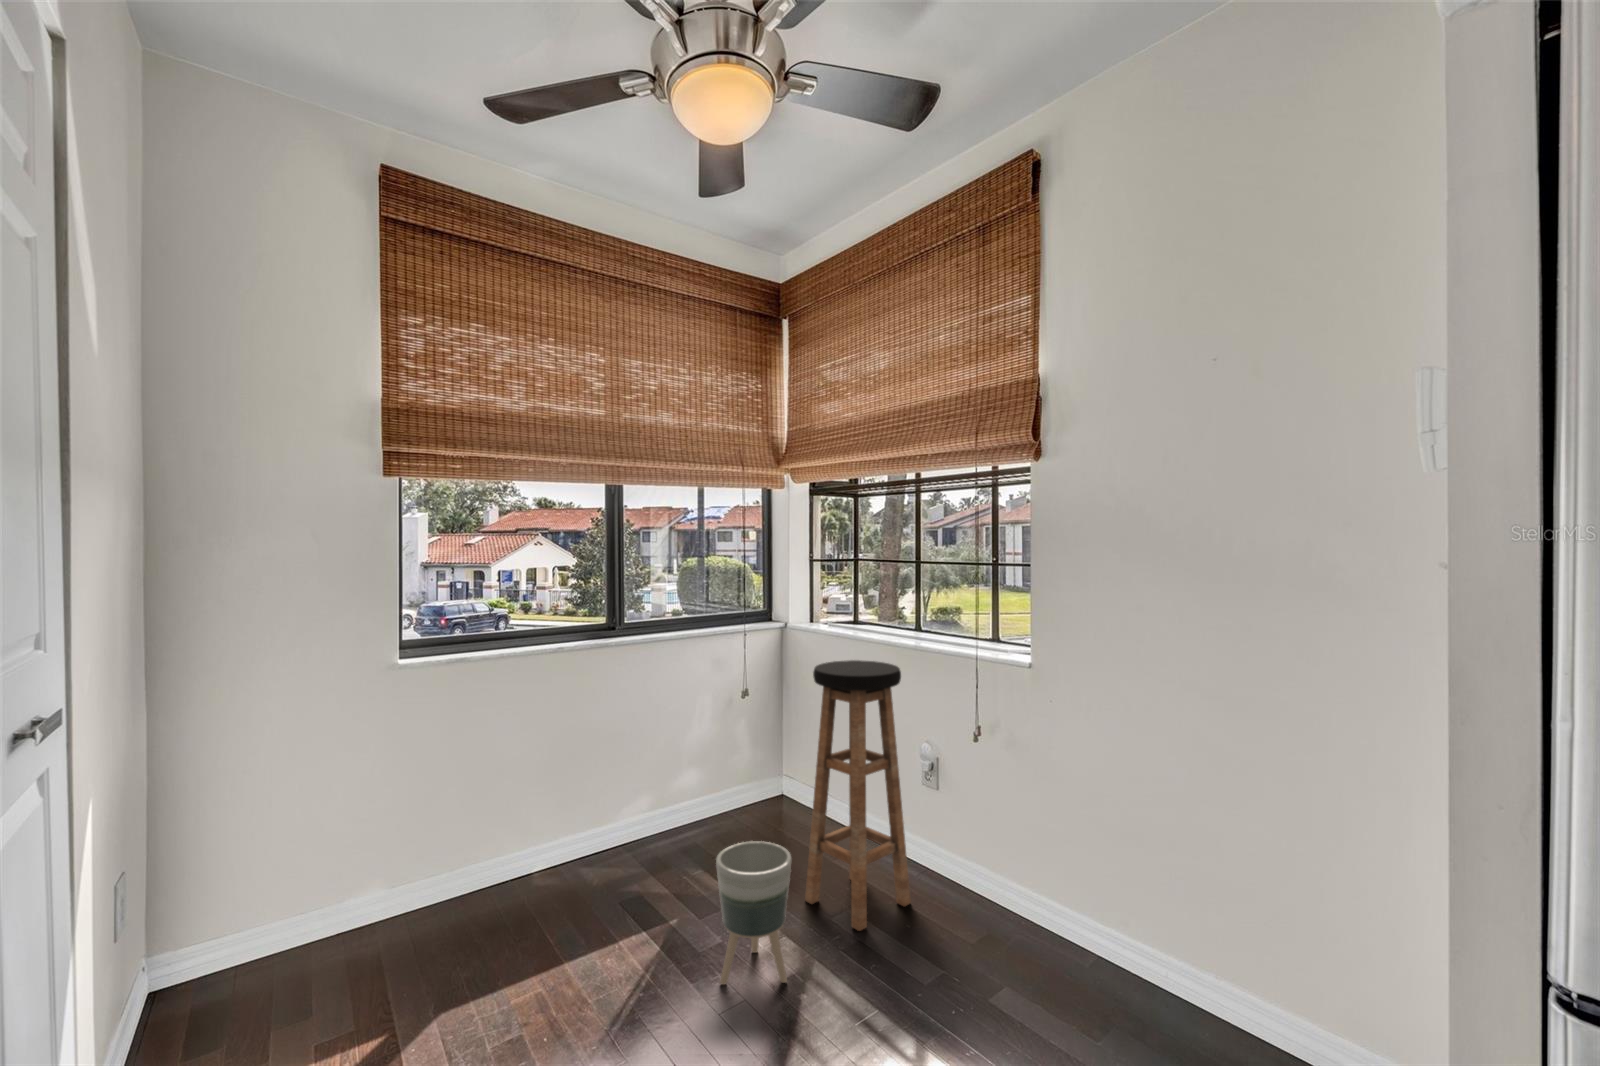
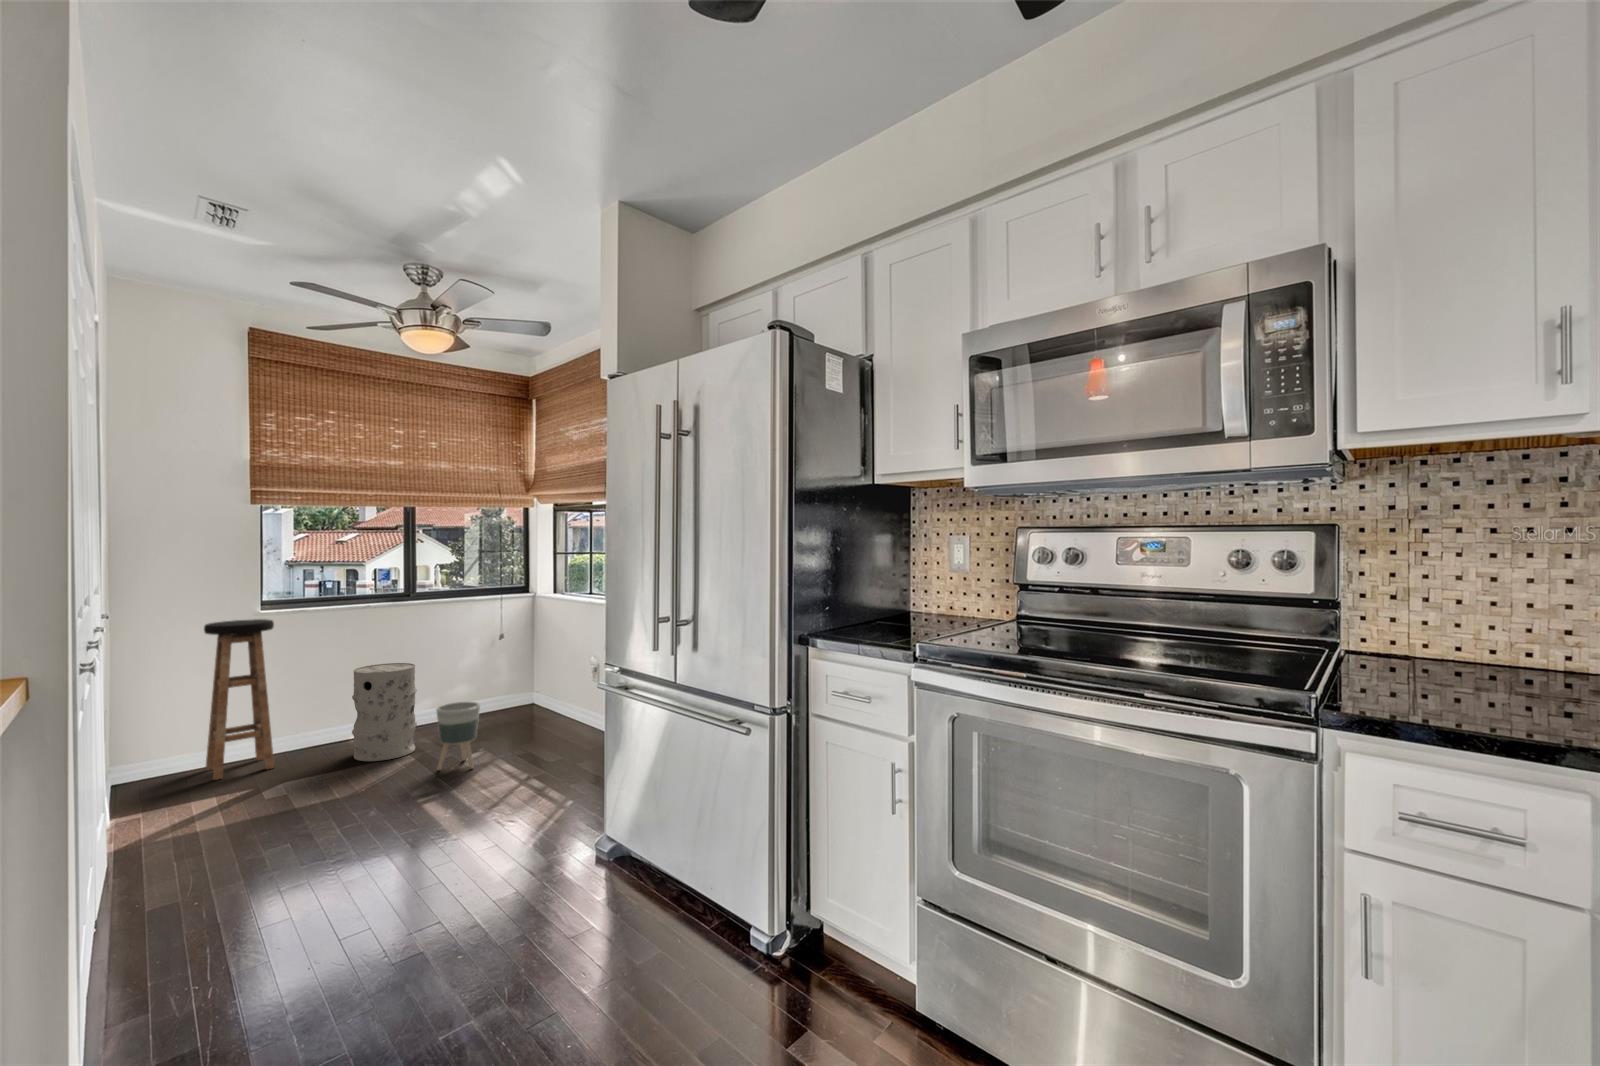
bar stool: present [805,660,911,931] -> present [204,619,274,780]
trash can: none [550,751,654,944] -> present [352,663,417,761]

